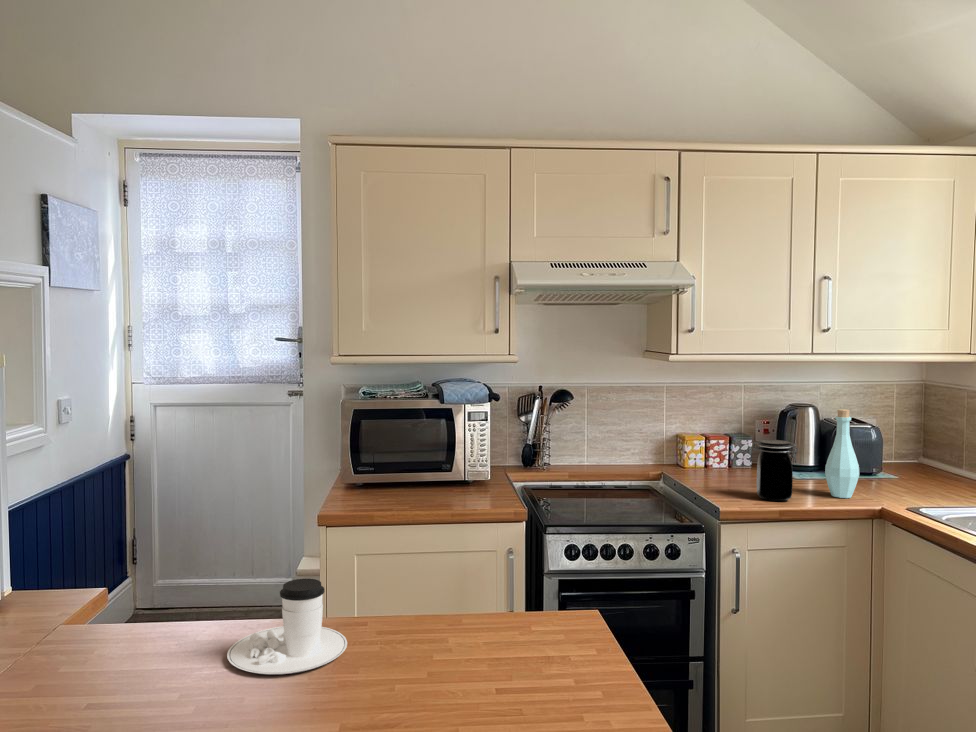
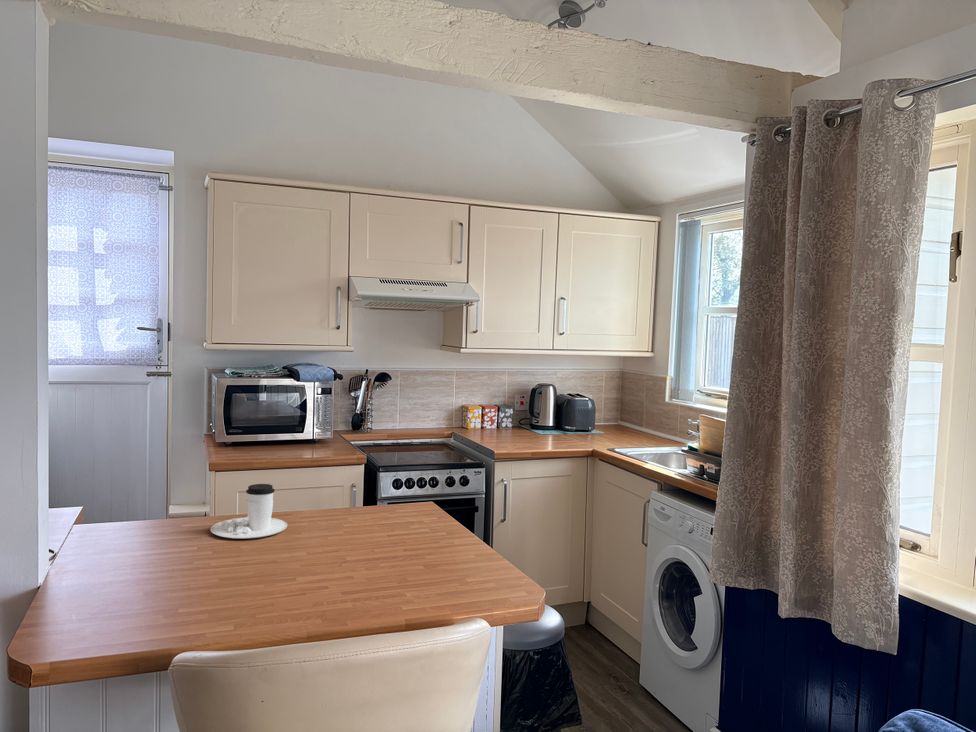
bottle: present [825,409,859,498] -> none [560,387,580,444]
jar: present [753,440,798,501] -> none [516,407,544,446]

